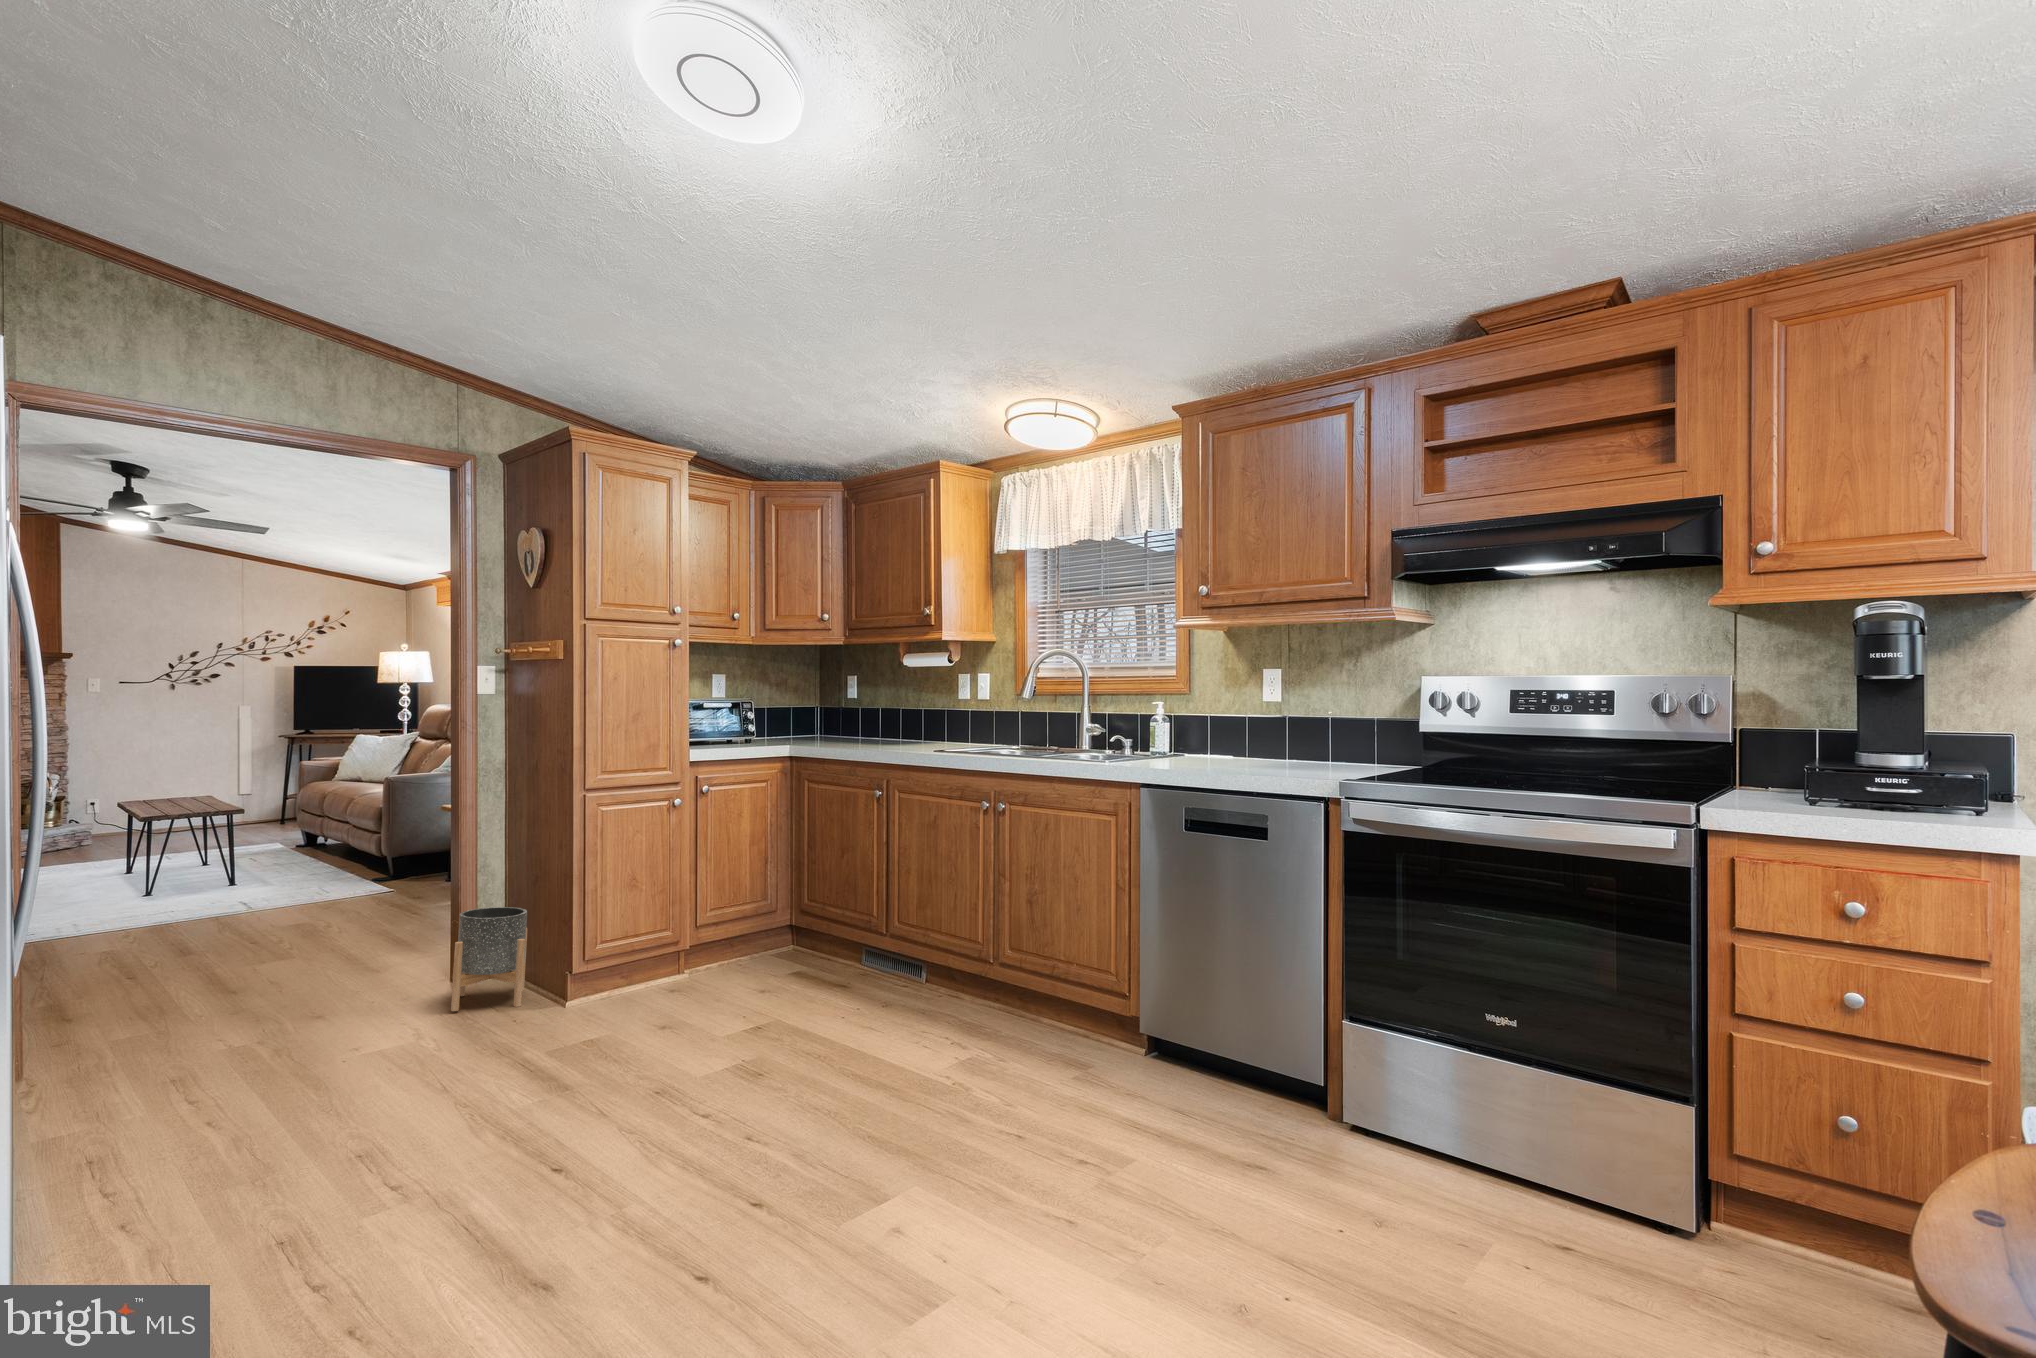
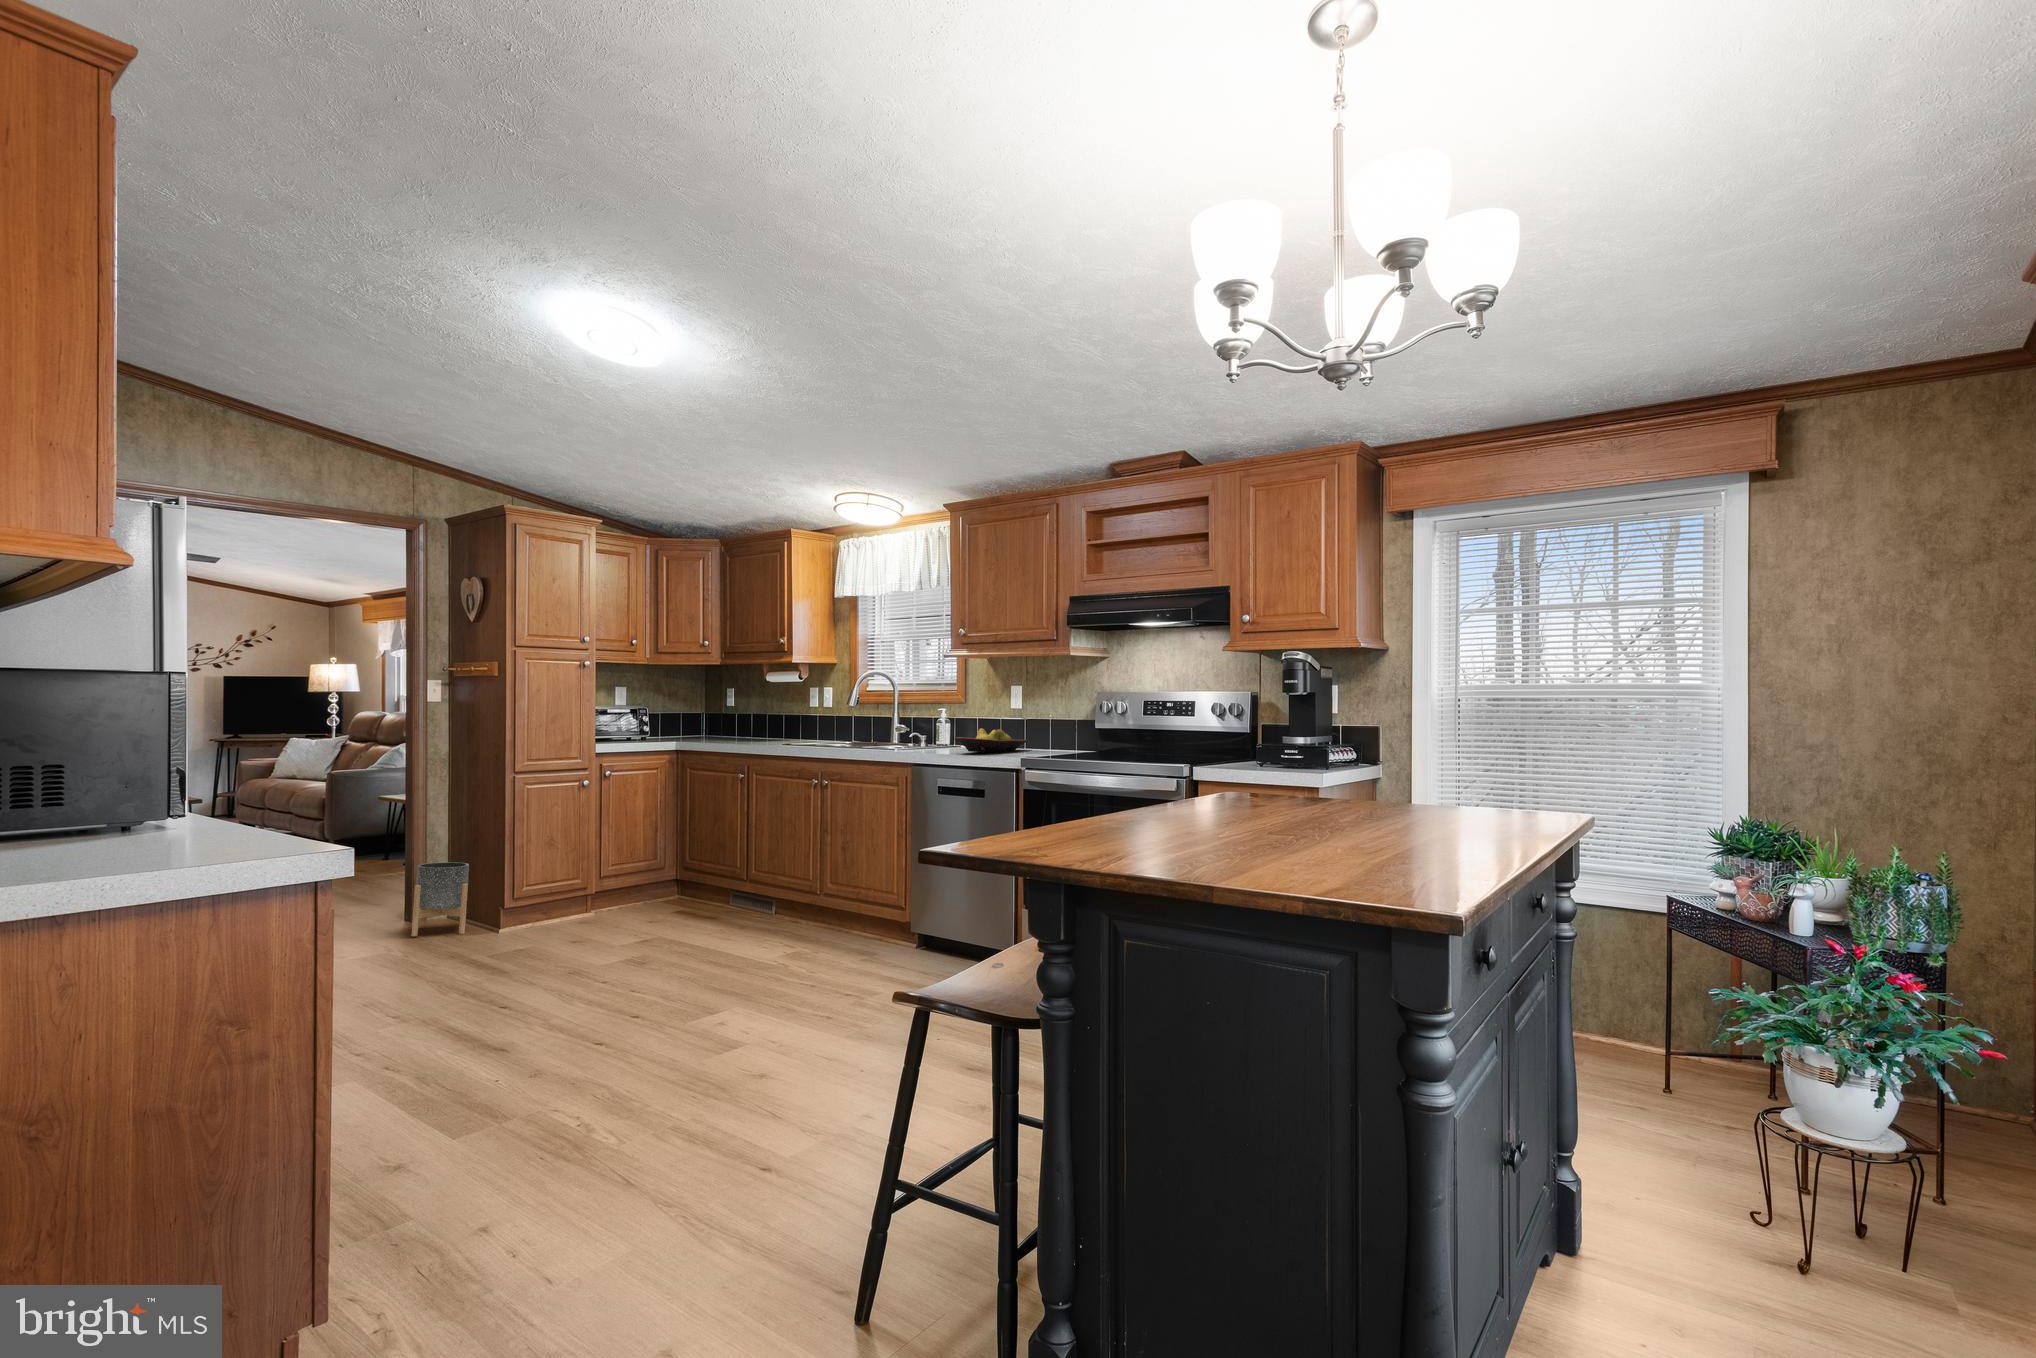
fruit bowl: none [1205,731,1304,766] -> present [955,728,1027,752]

